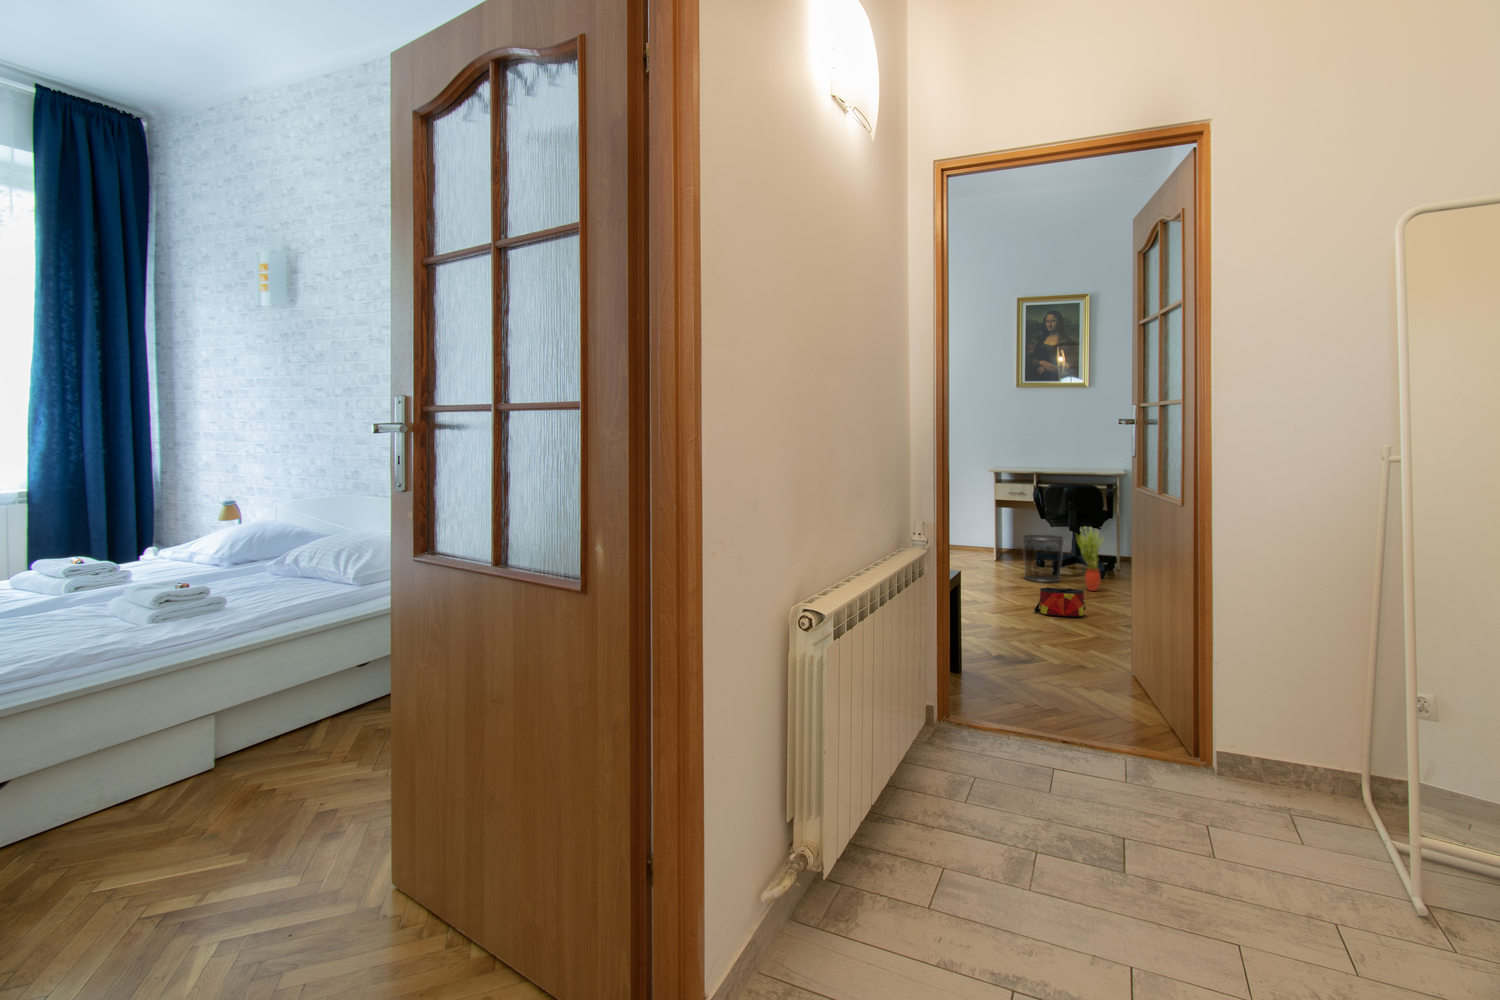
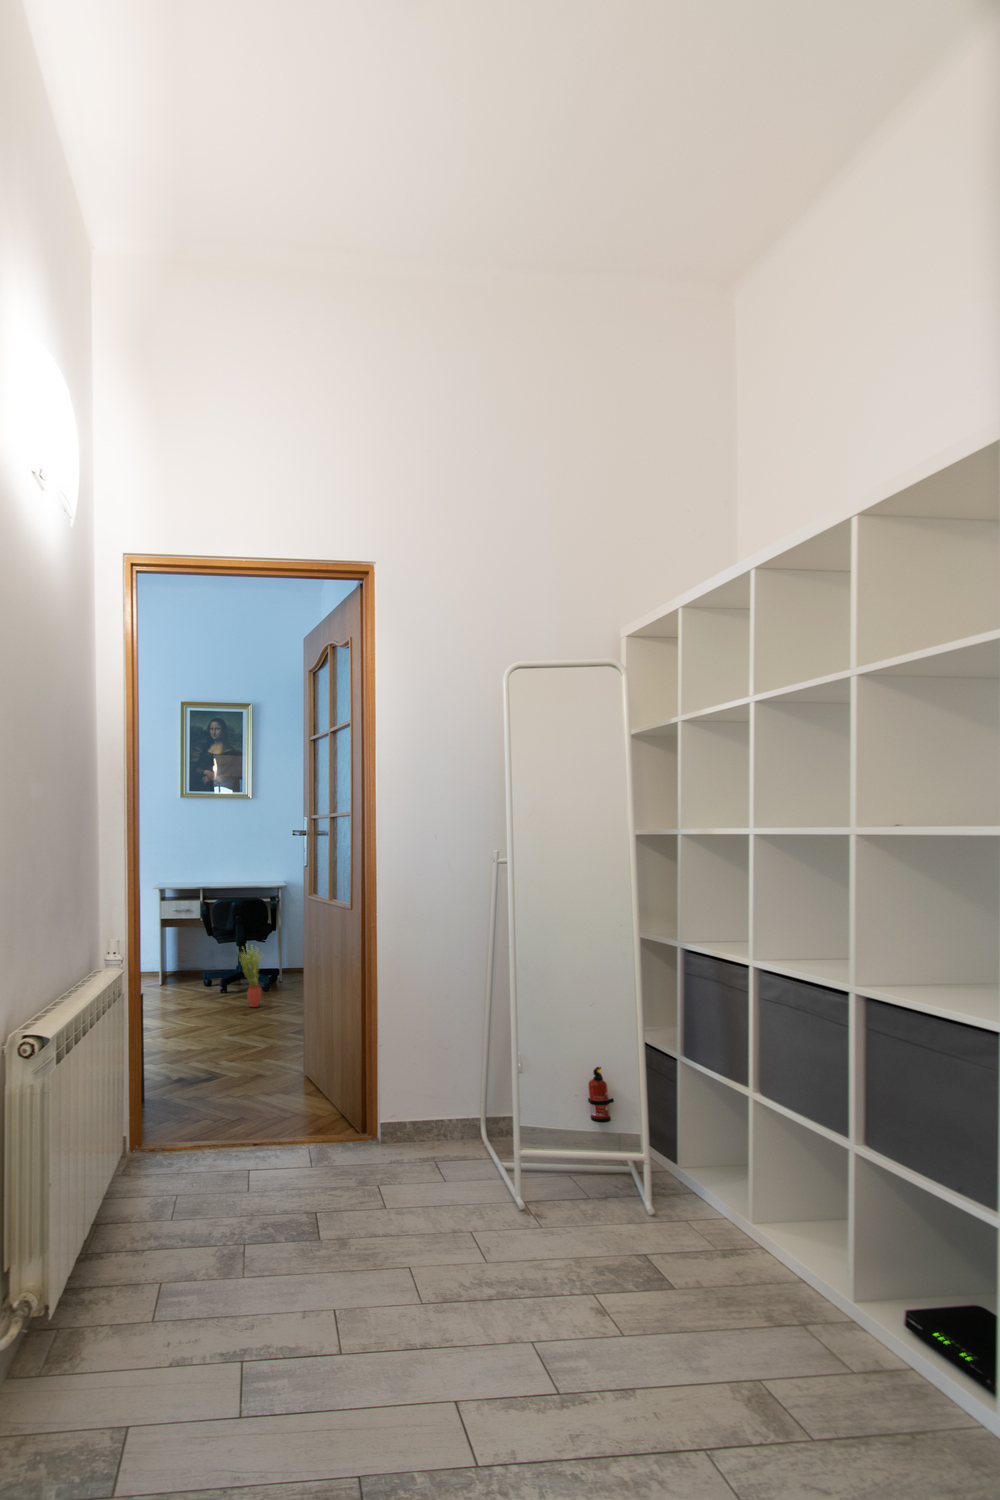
waste bin: present [1022,535,1064,582] -> none [187,954,229,1004]
bag: present [1034,587,1086,617] -> none [196,1007,244,1036]

